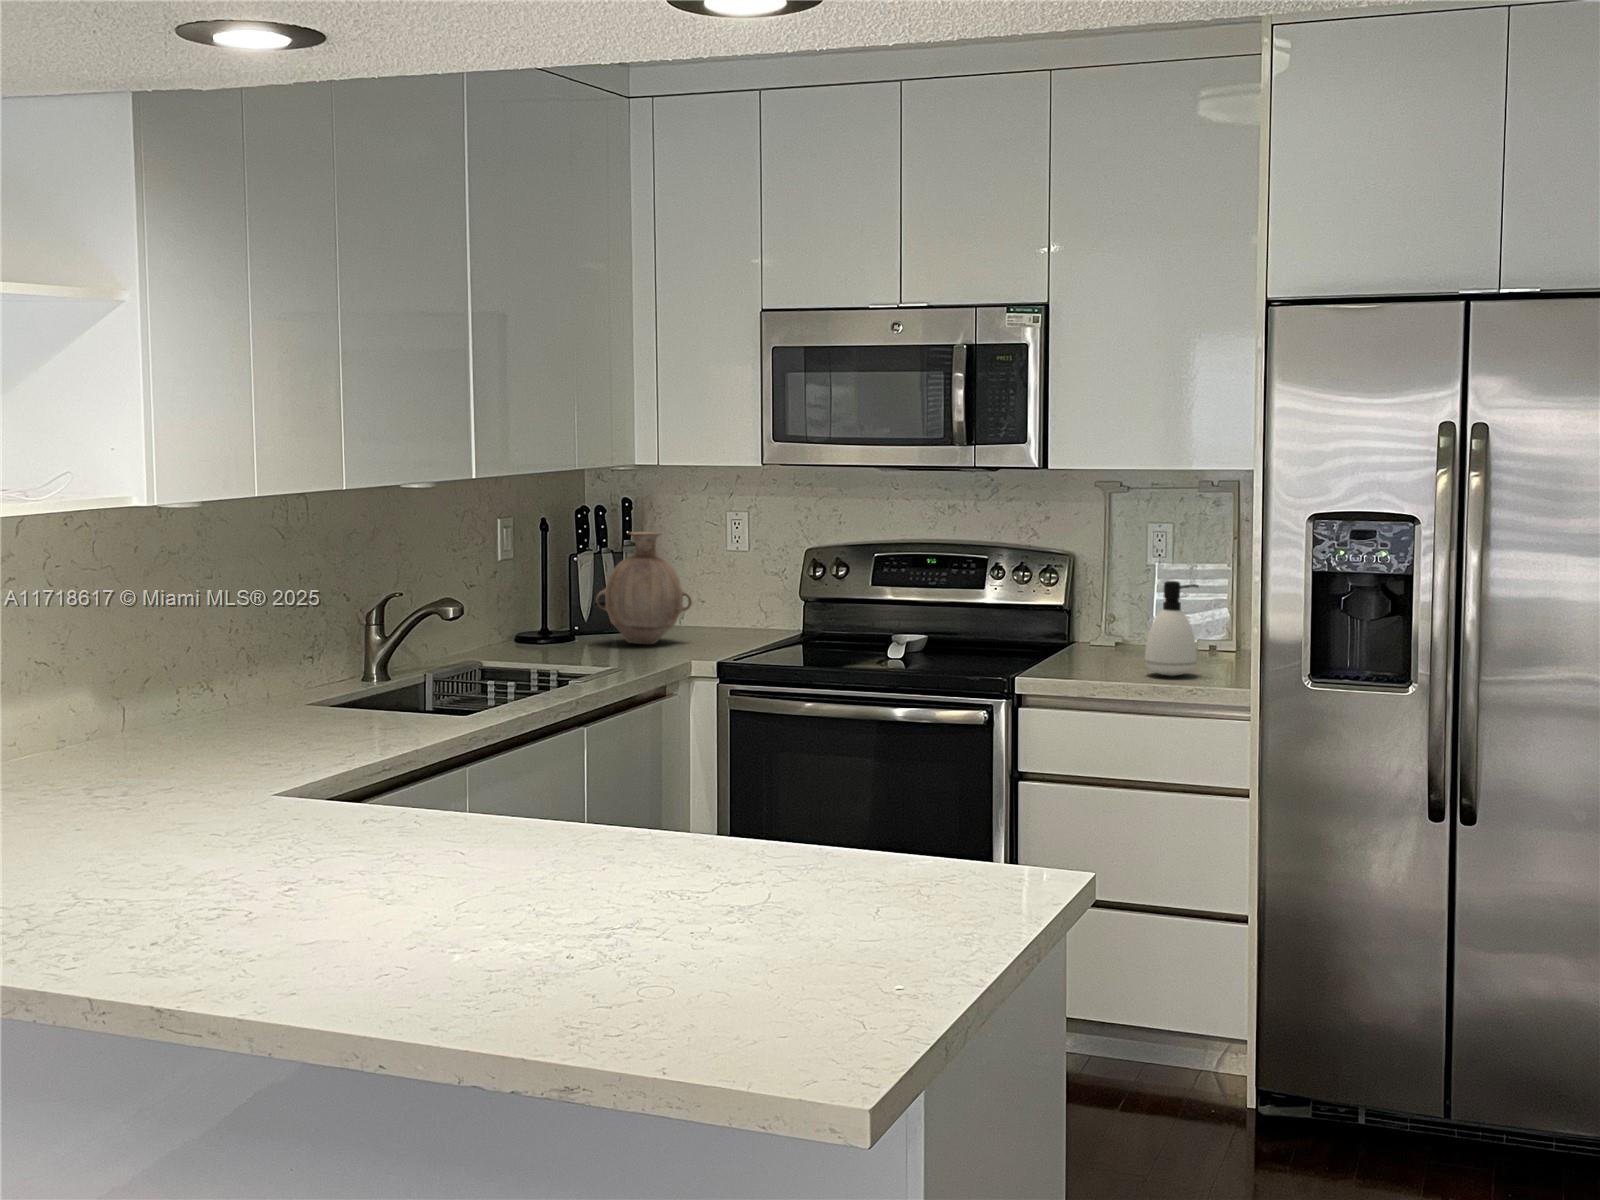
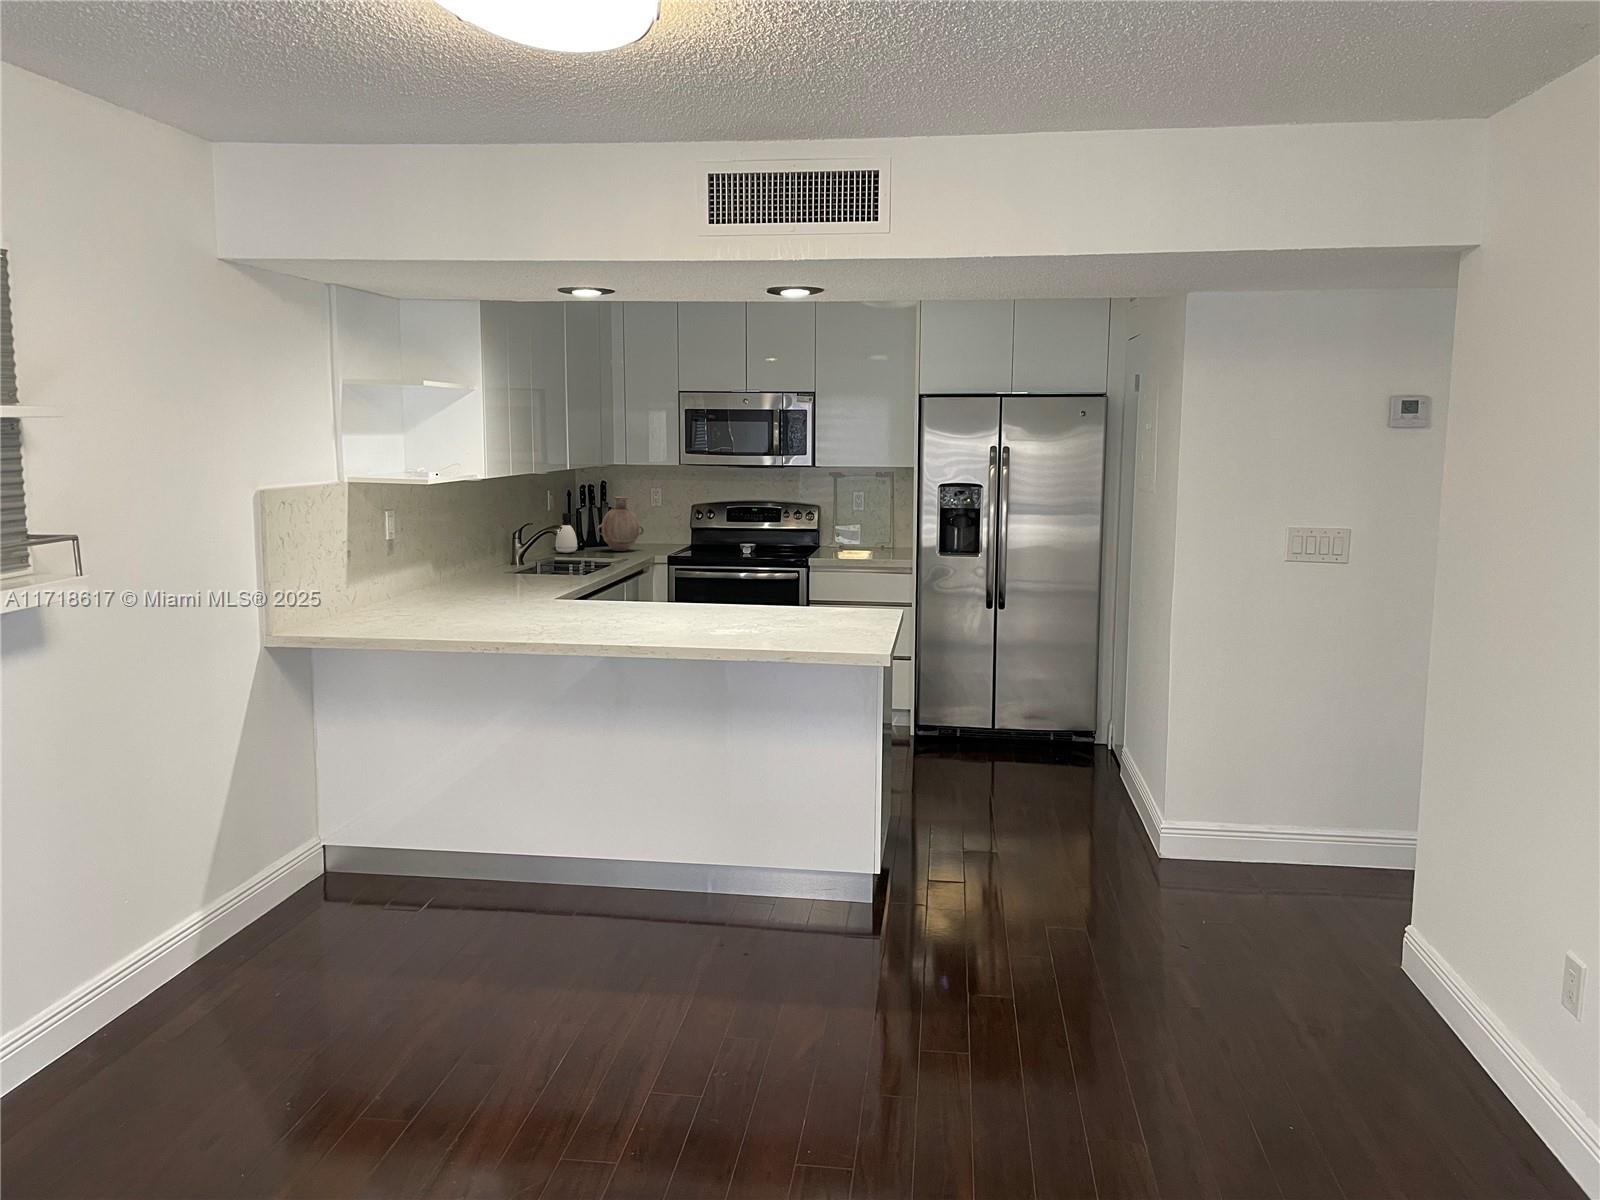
soap dispenser: present [1145,581,1199,676] -> present [555,513,577,553]

